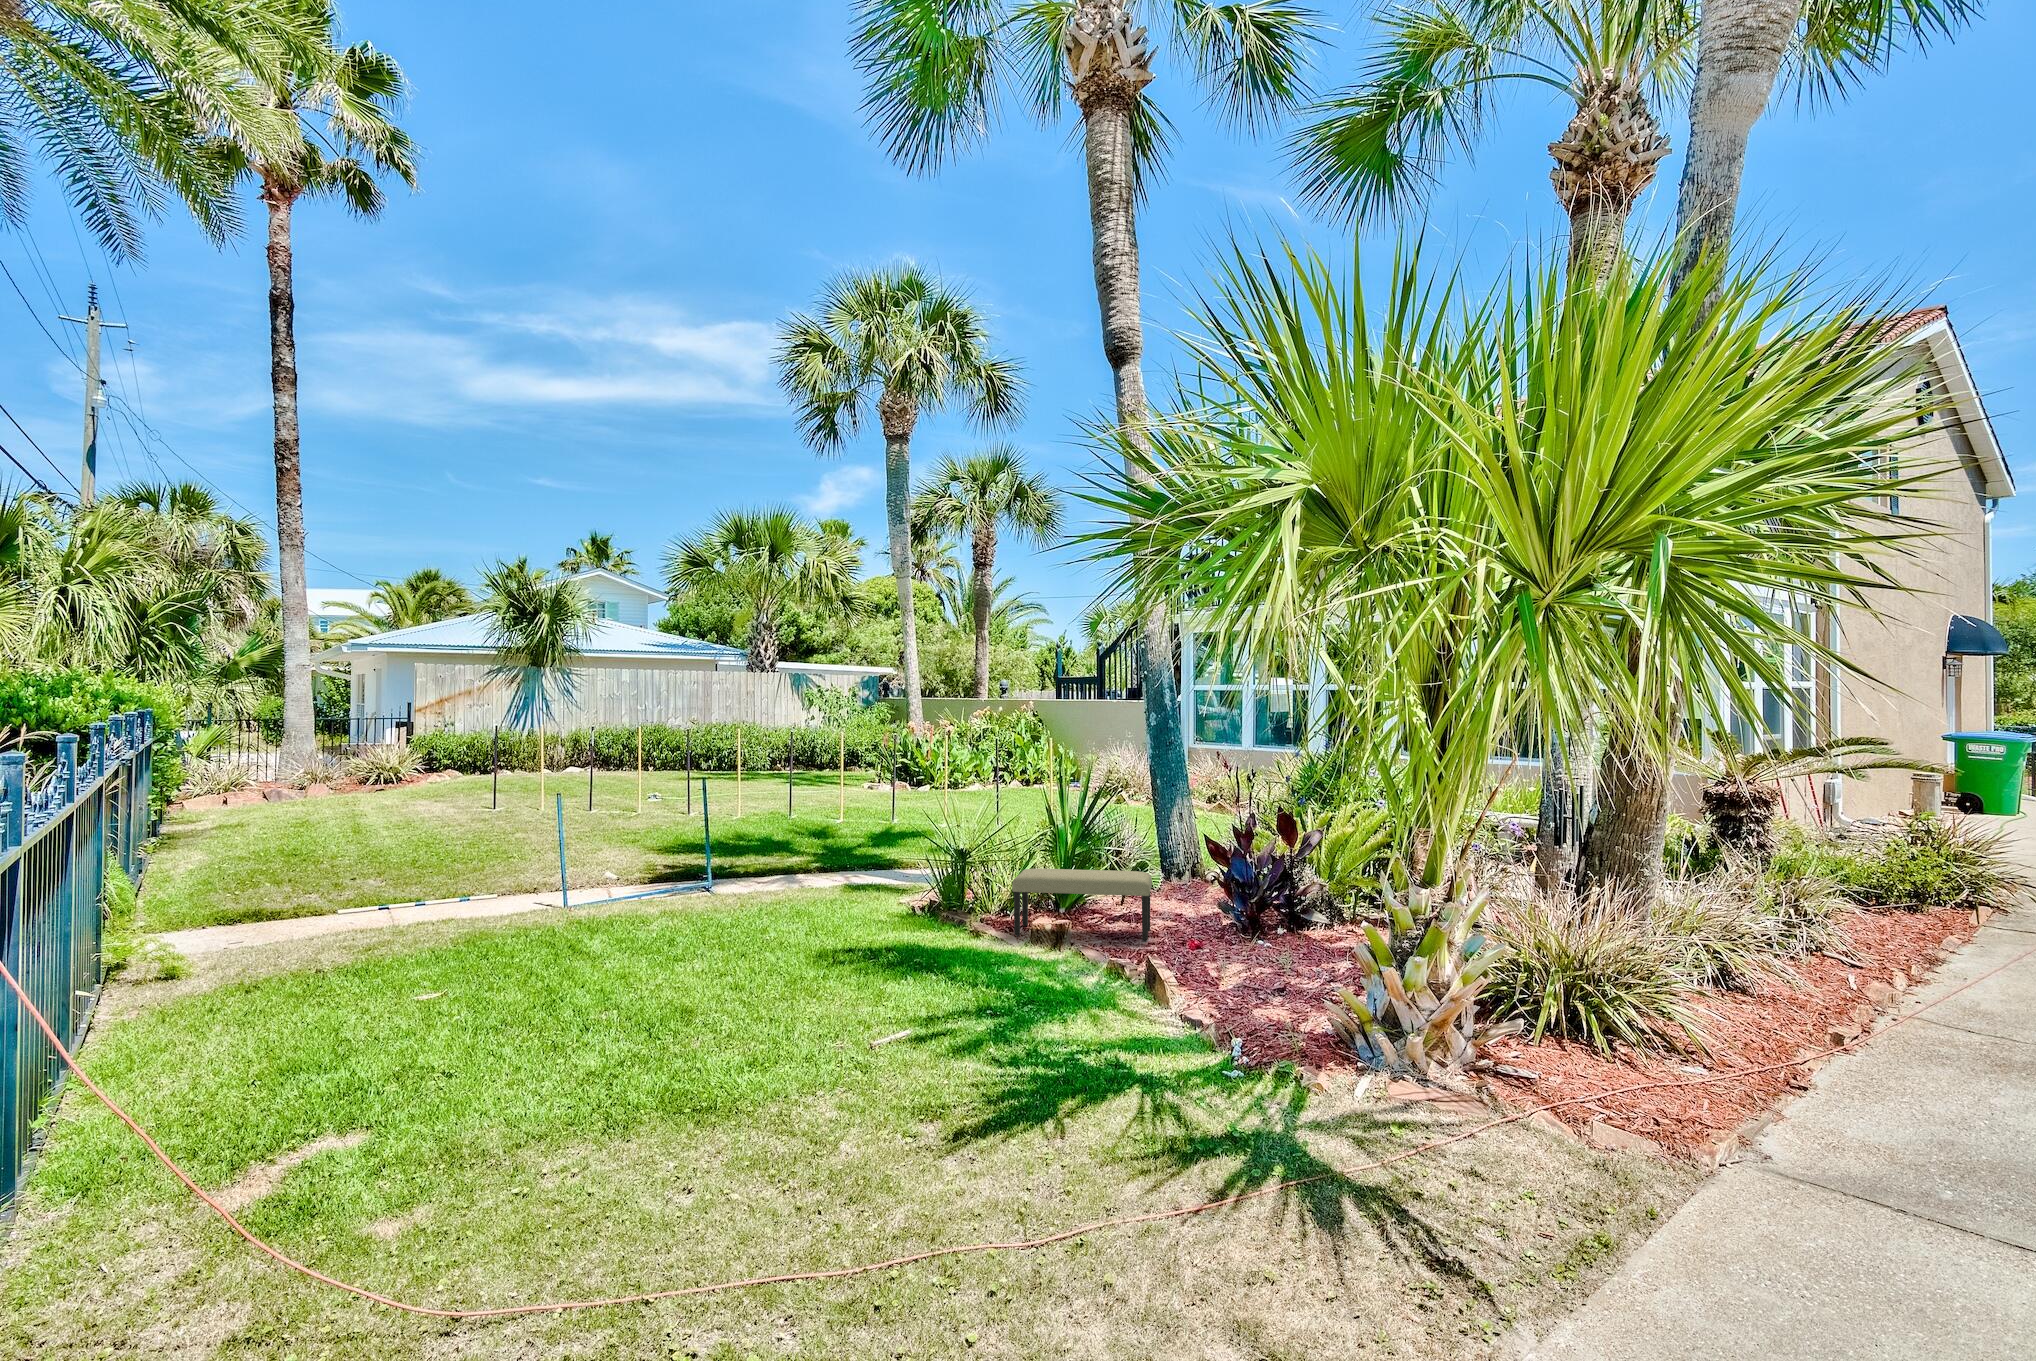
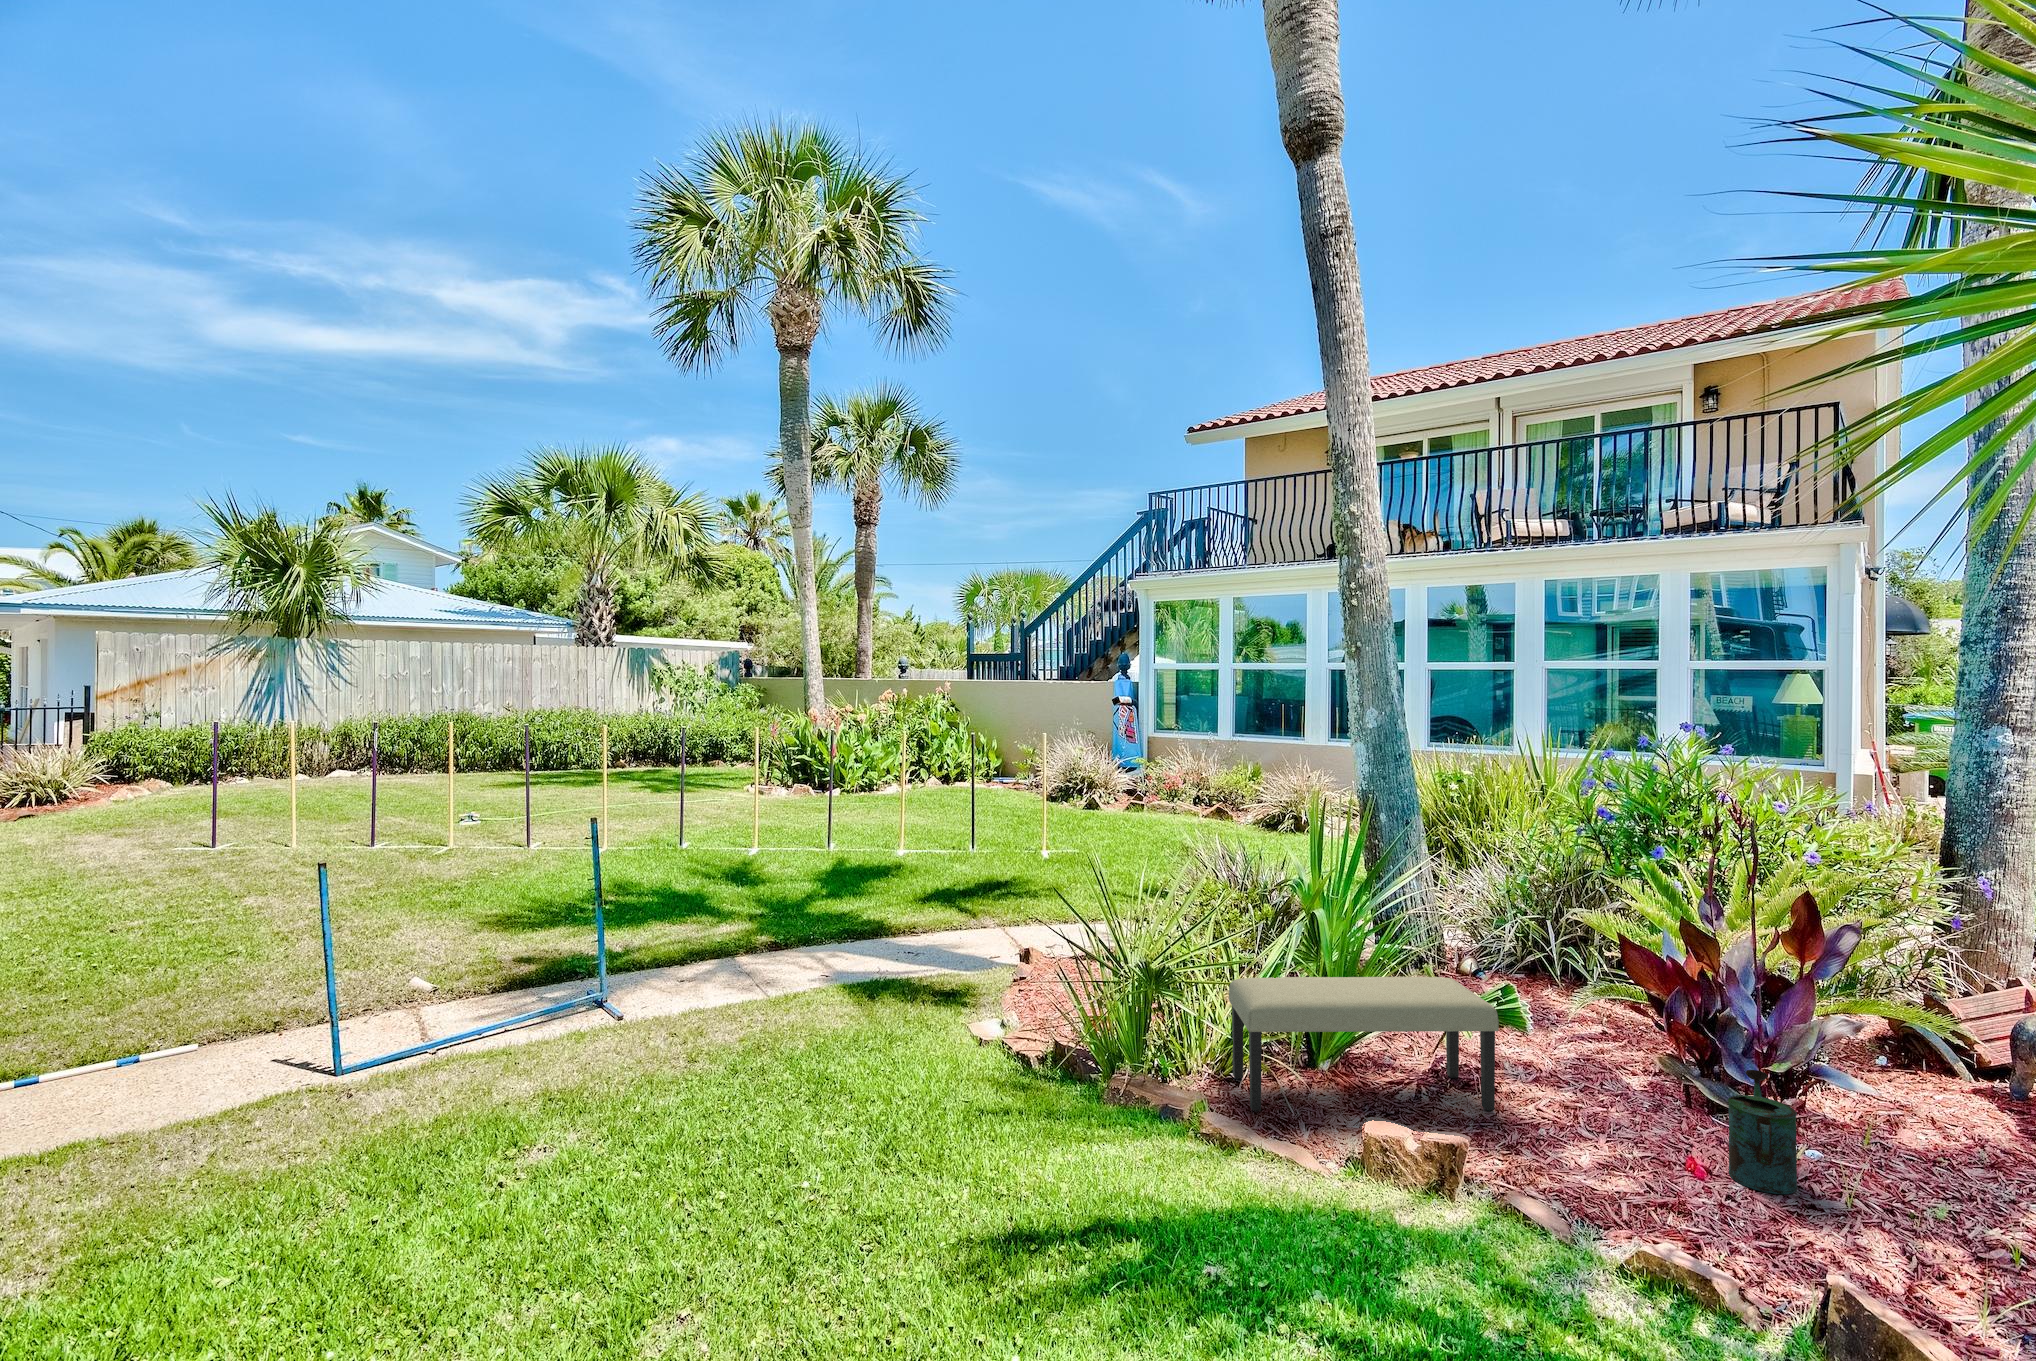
watering can: none [1230,913,1270,970] -> present [1728,1070,1797,1194]

